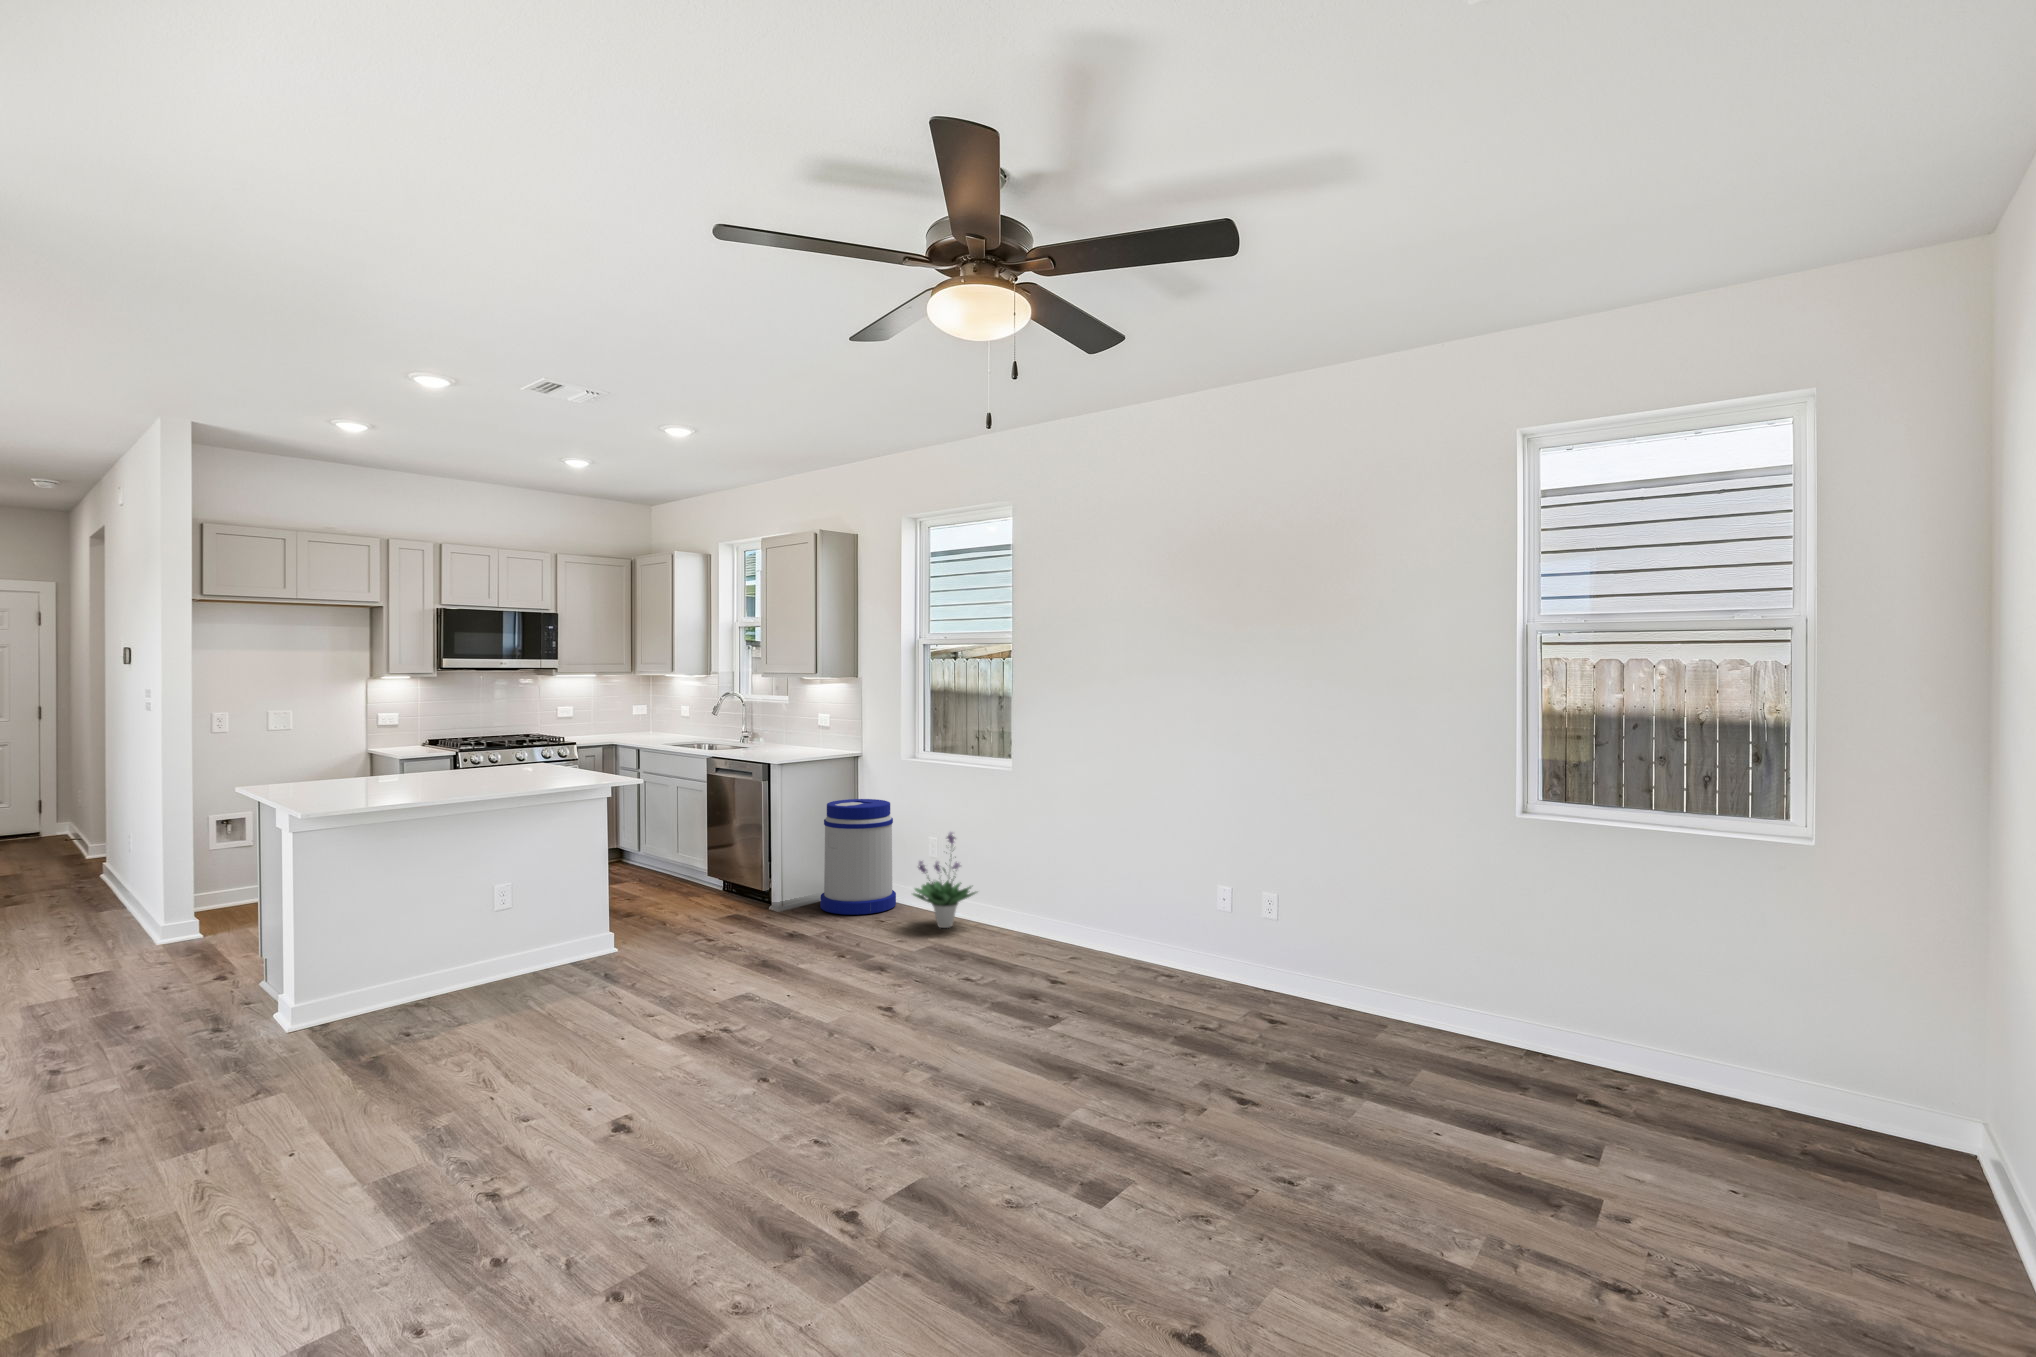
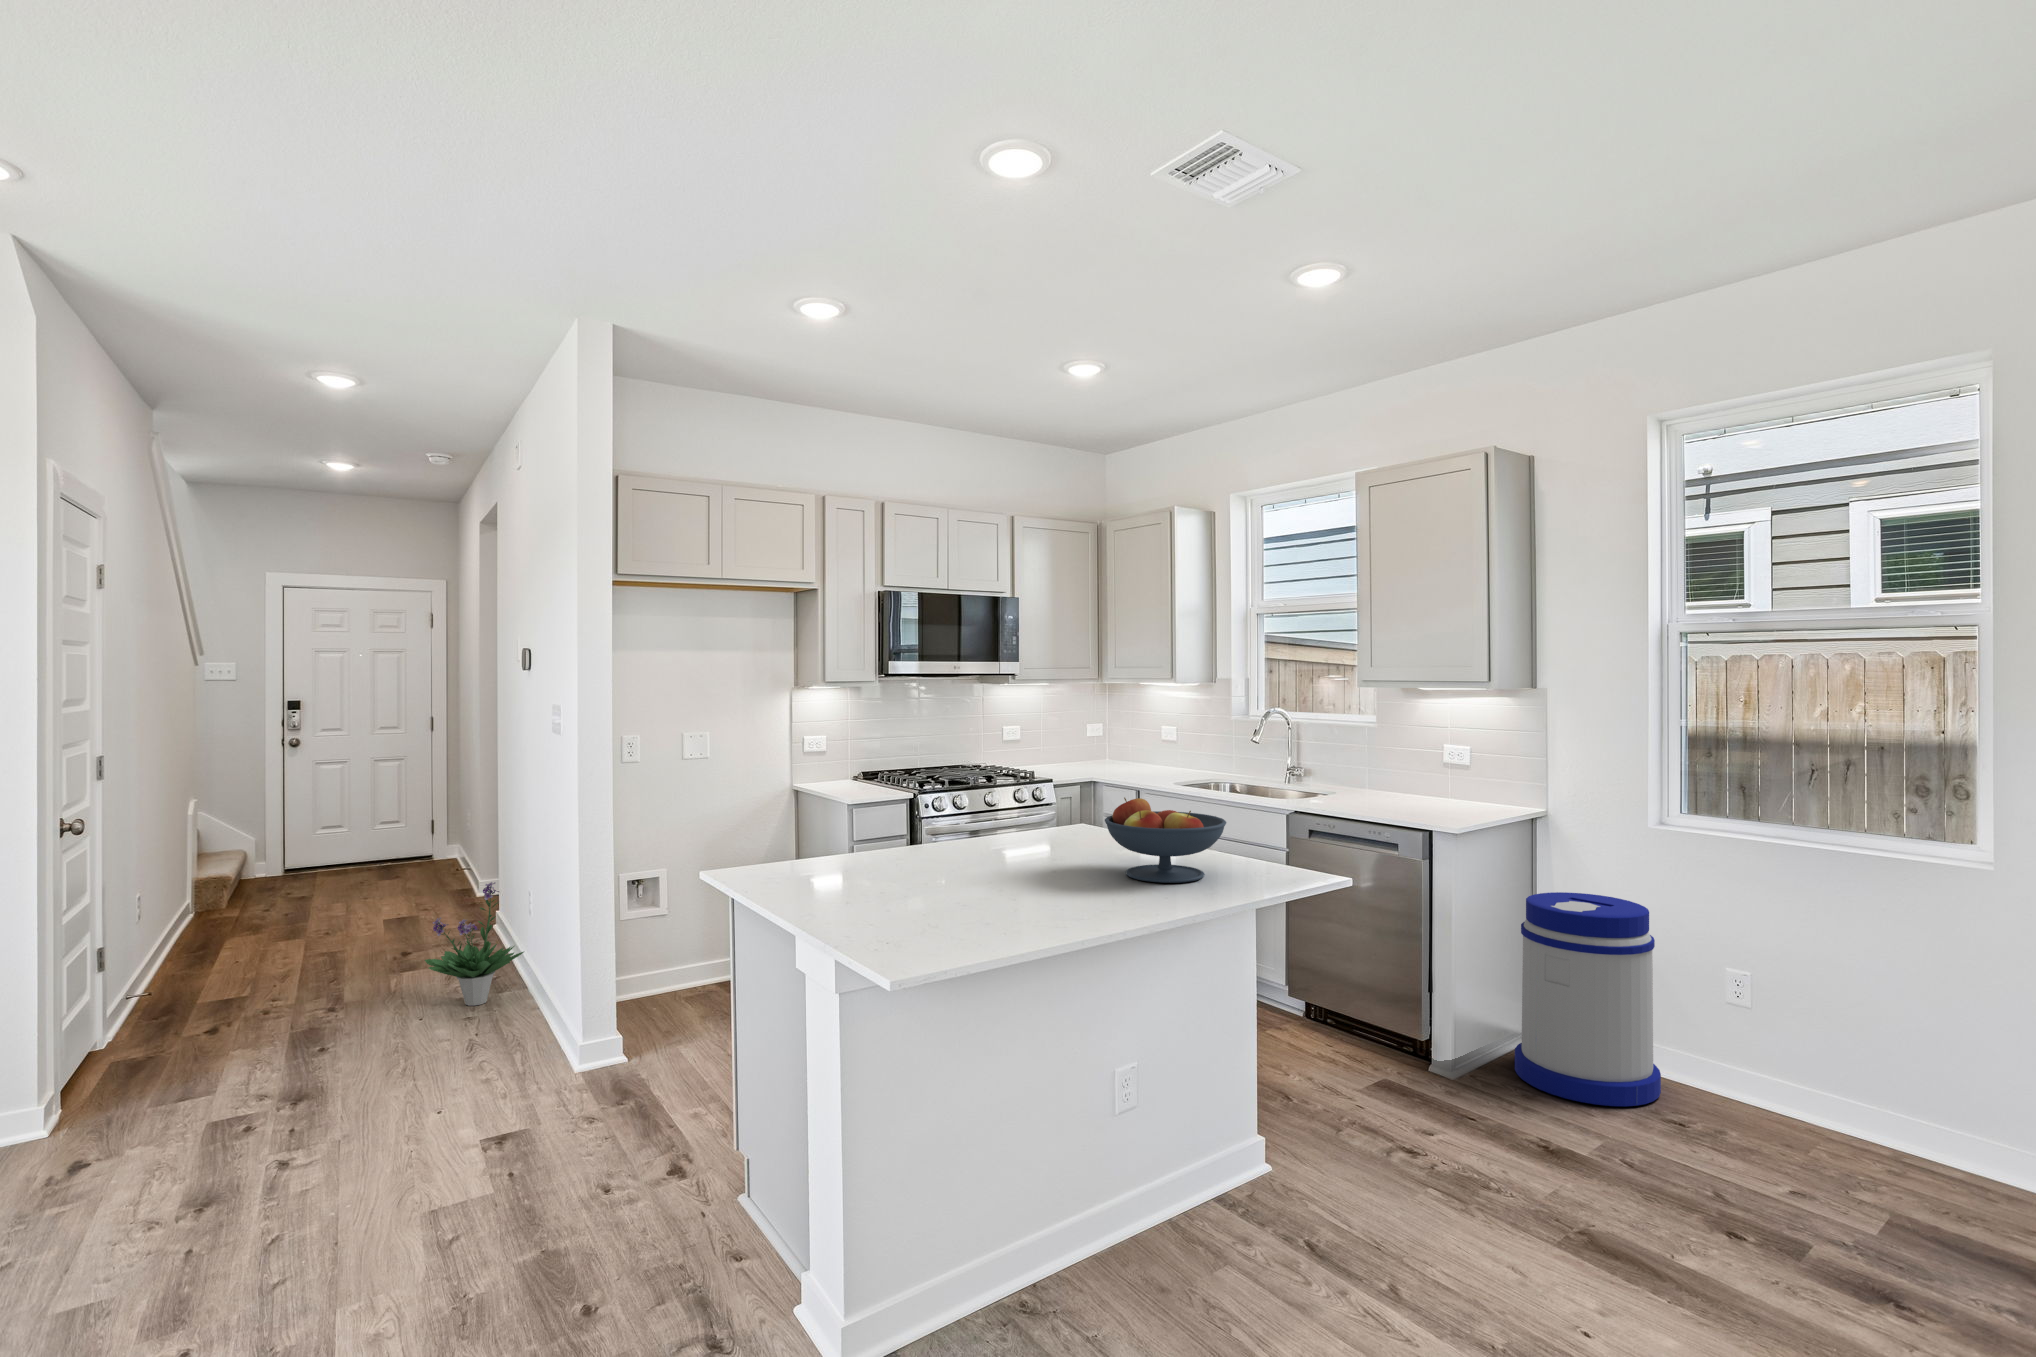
fruit bowl: none [505,738,581,783] -> present [1105,798,1226,883]
potted plant: present [913,832,976,928] -> present [425,882,524,1006]

